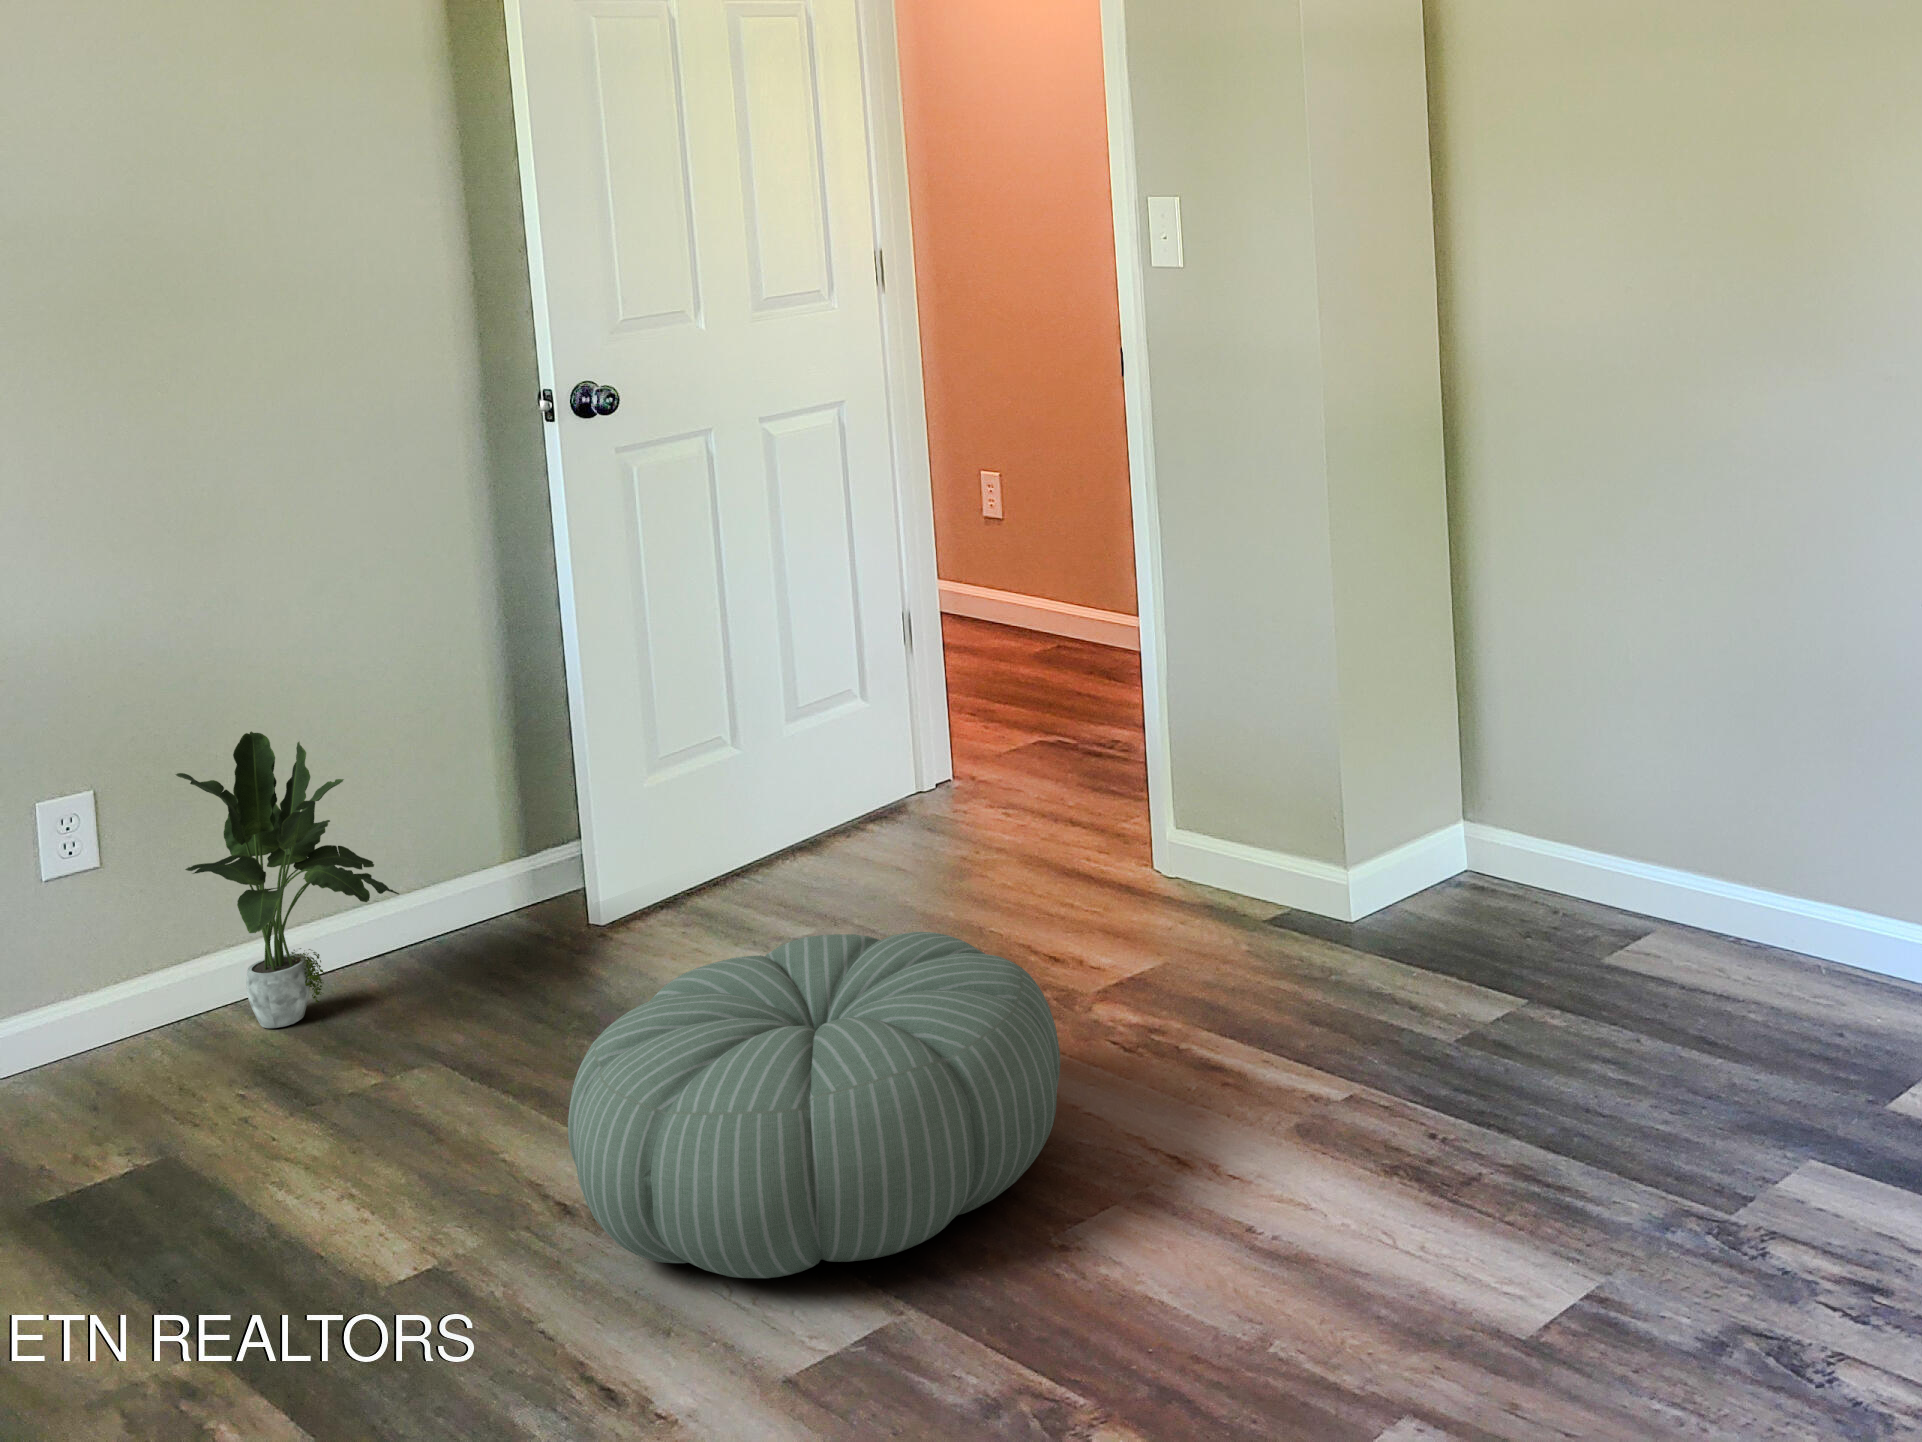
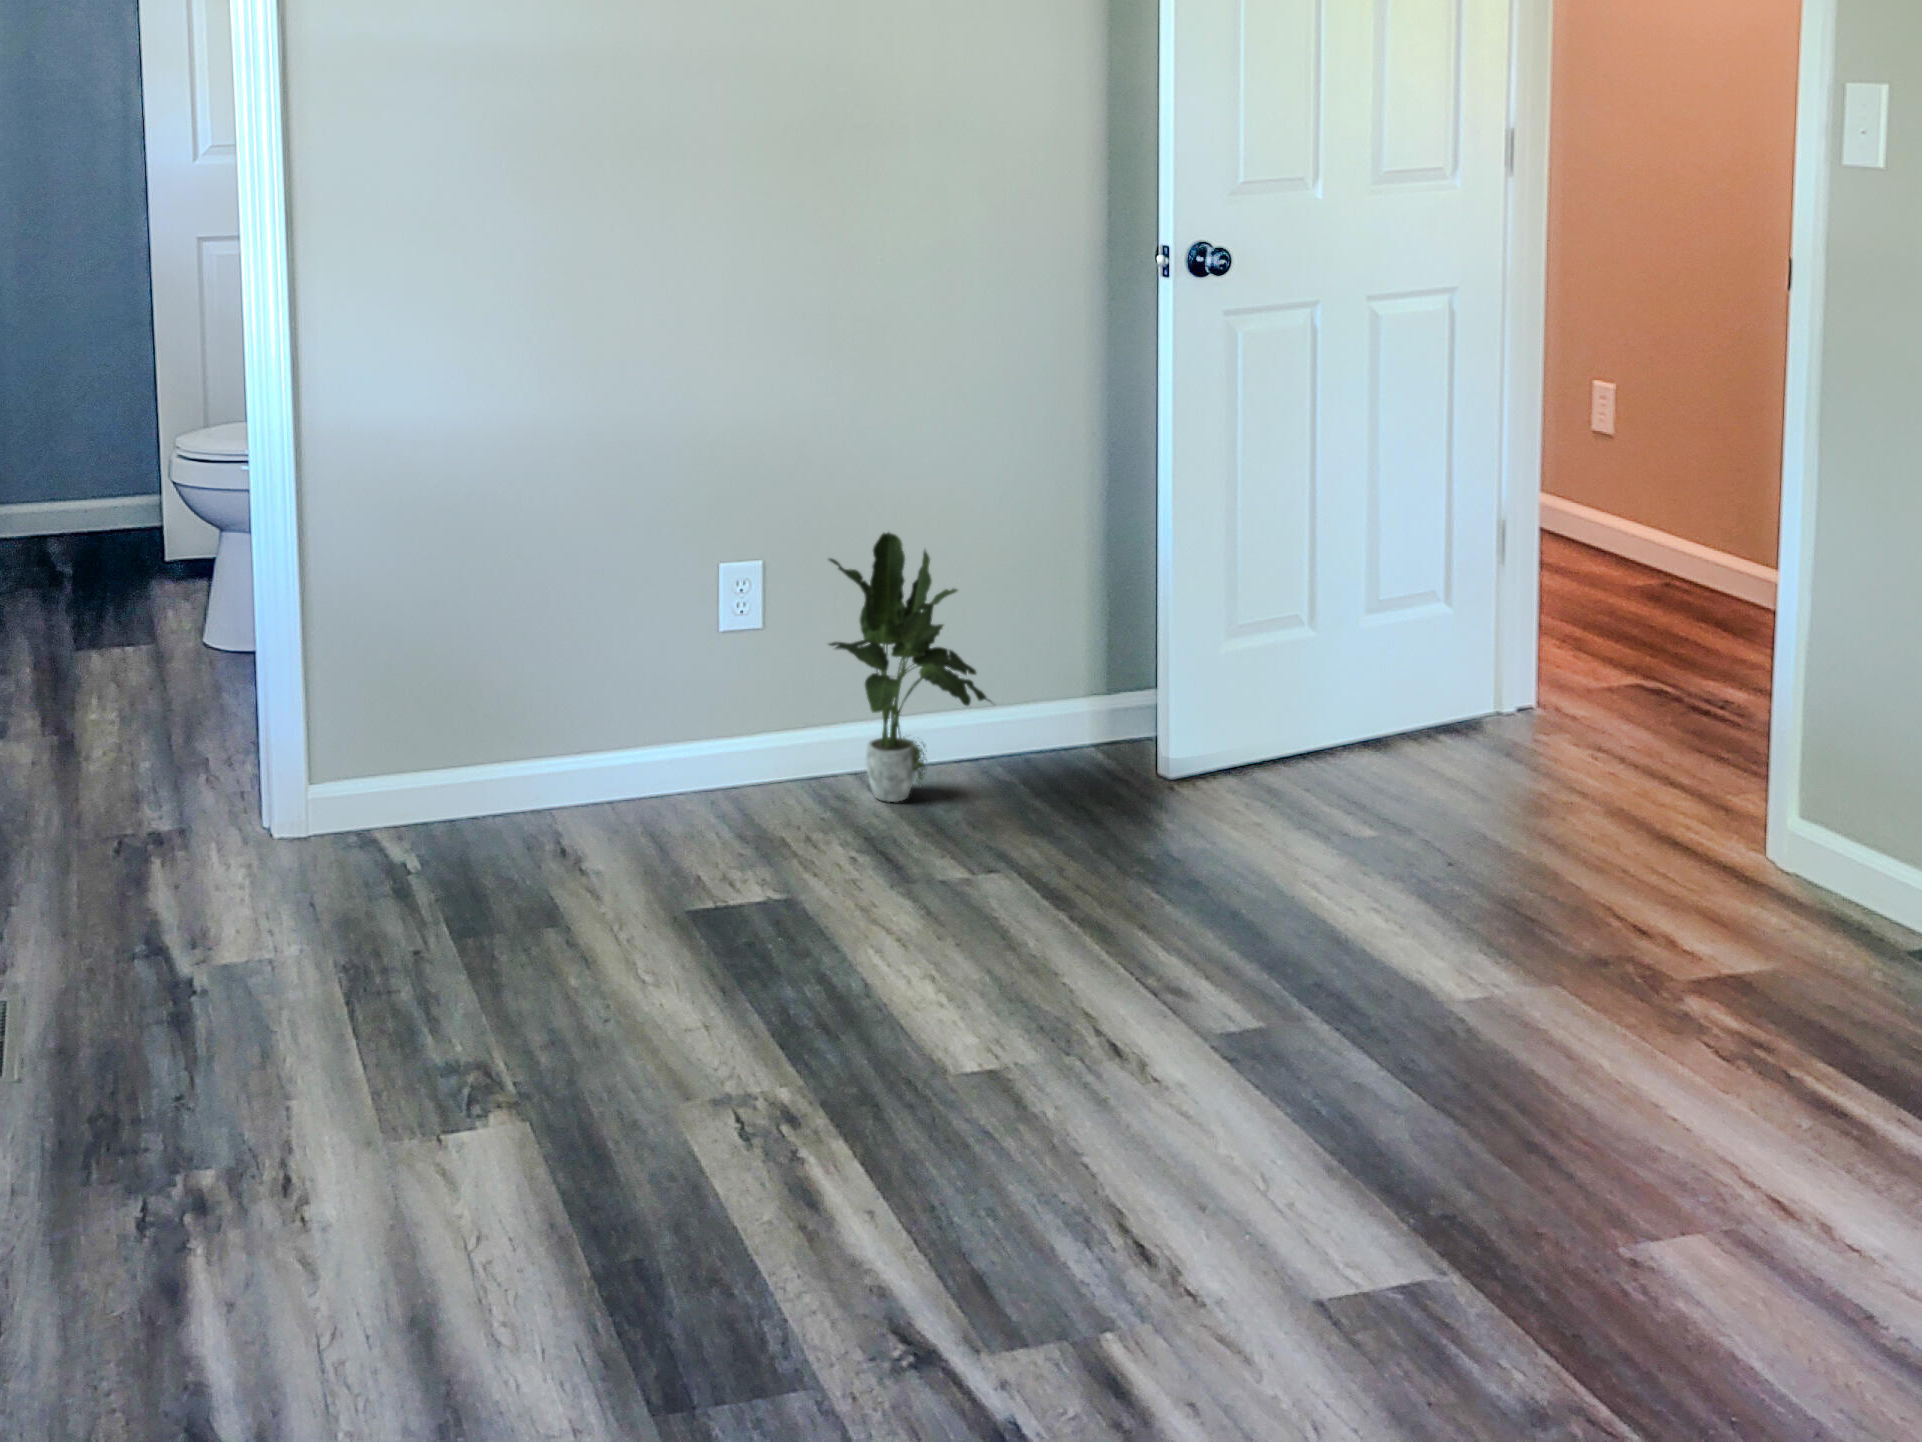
pouf: present [568,932,1060,1278] -> none [1124,841,1647,1204]

